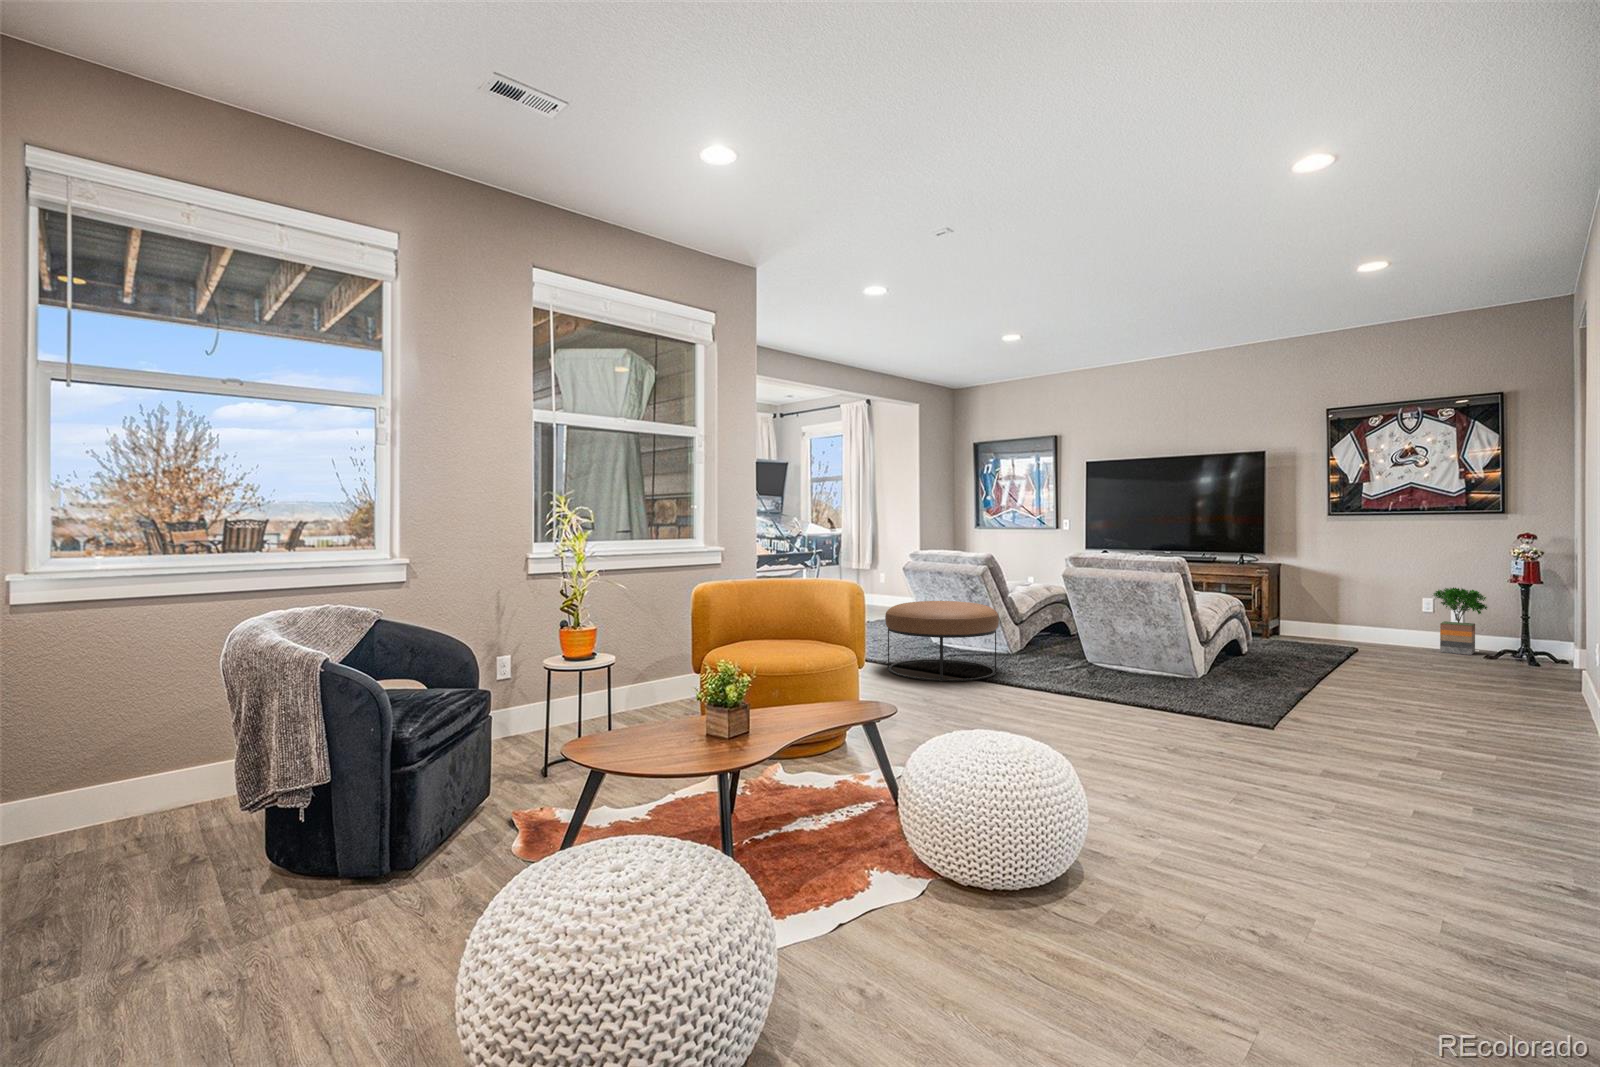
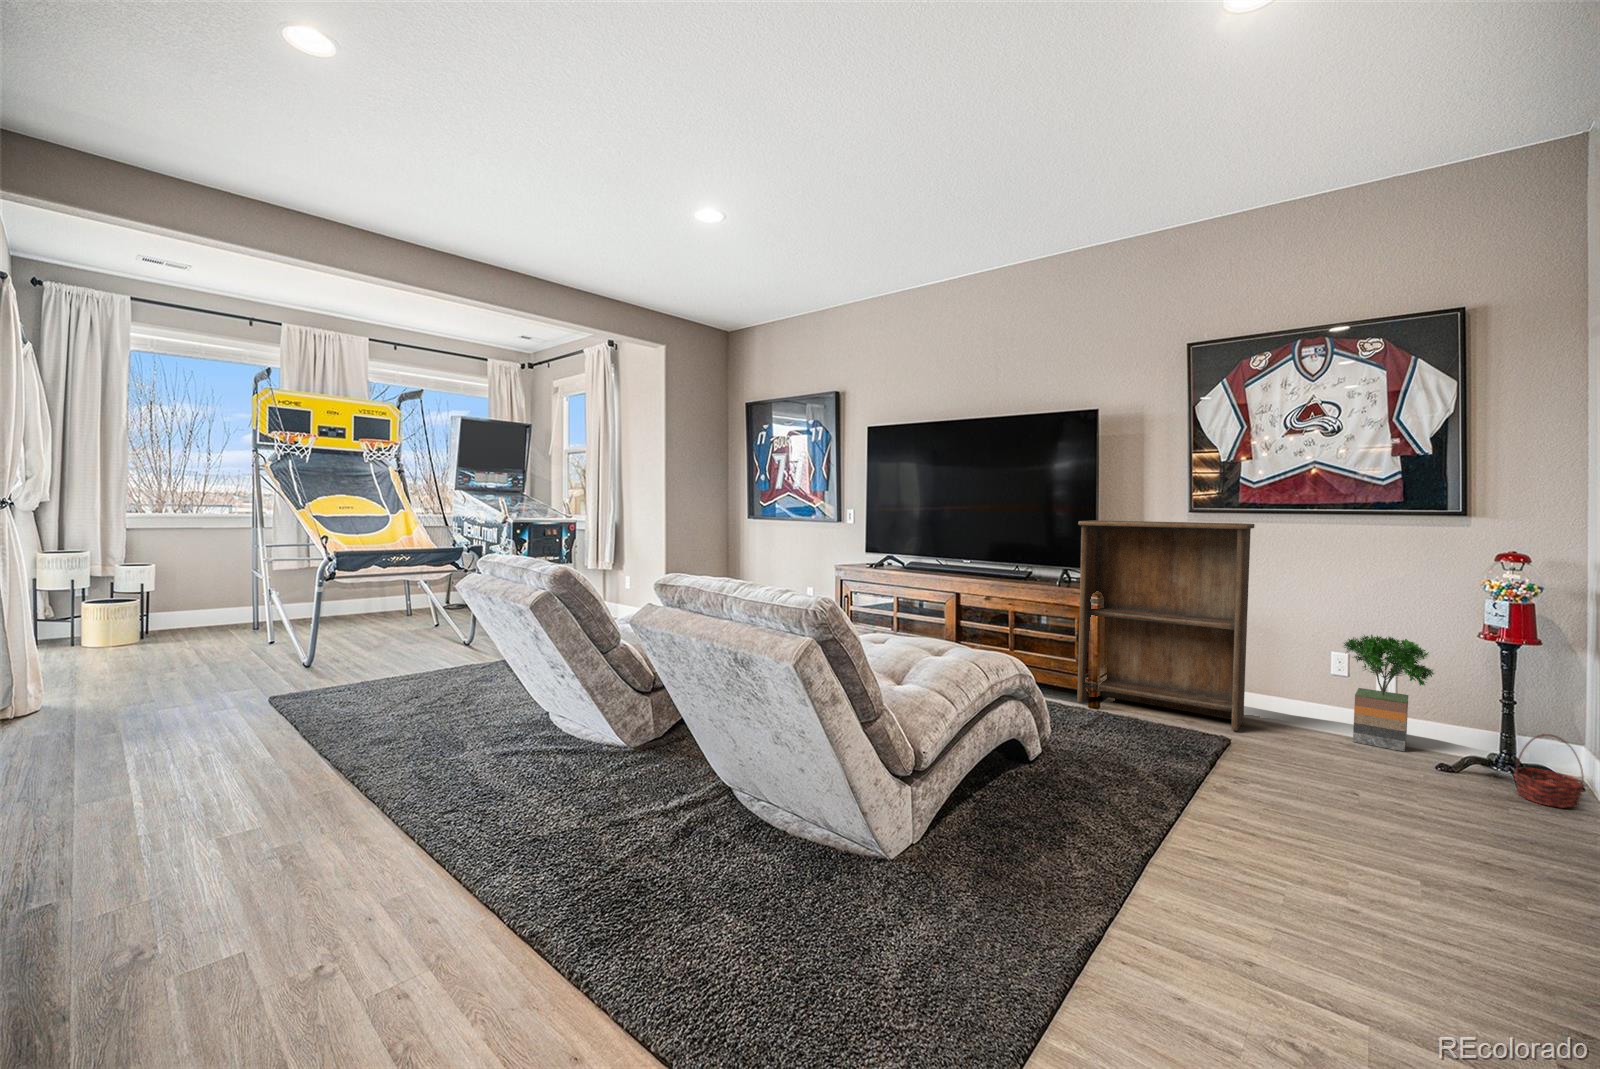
bookshelf: none [1255,521,1373,648] -> present [1077,520,1255,731]
ottoman: present [885,601,999,681] -> none [266,676,535,891]
basket: none [1528,632,1566,670] -> present [1514,734,1585,808]

